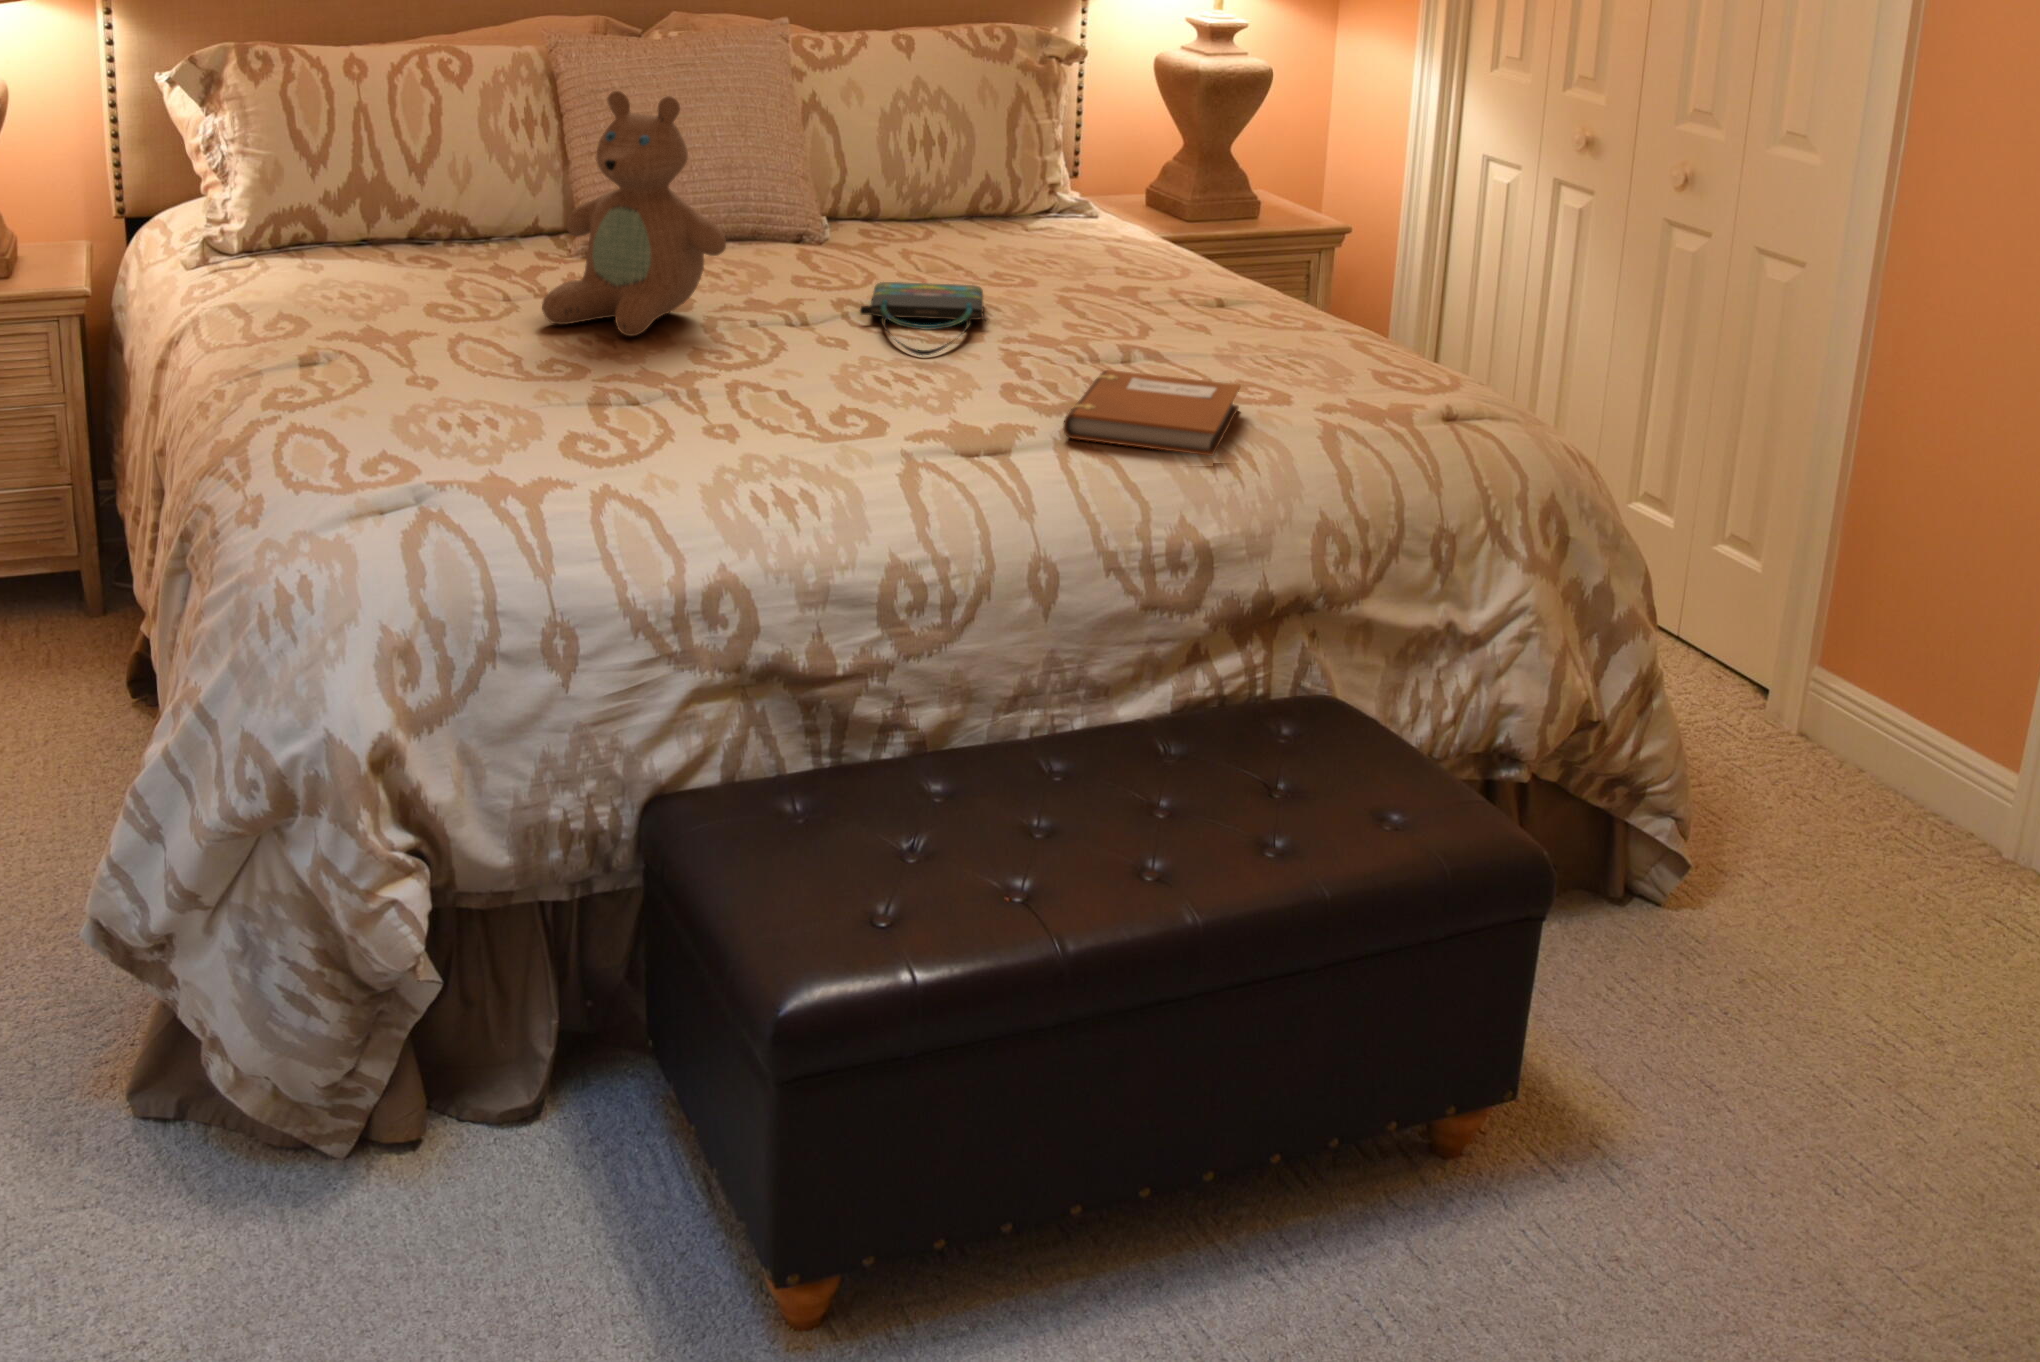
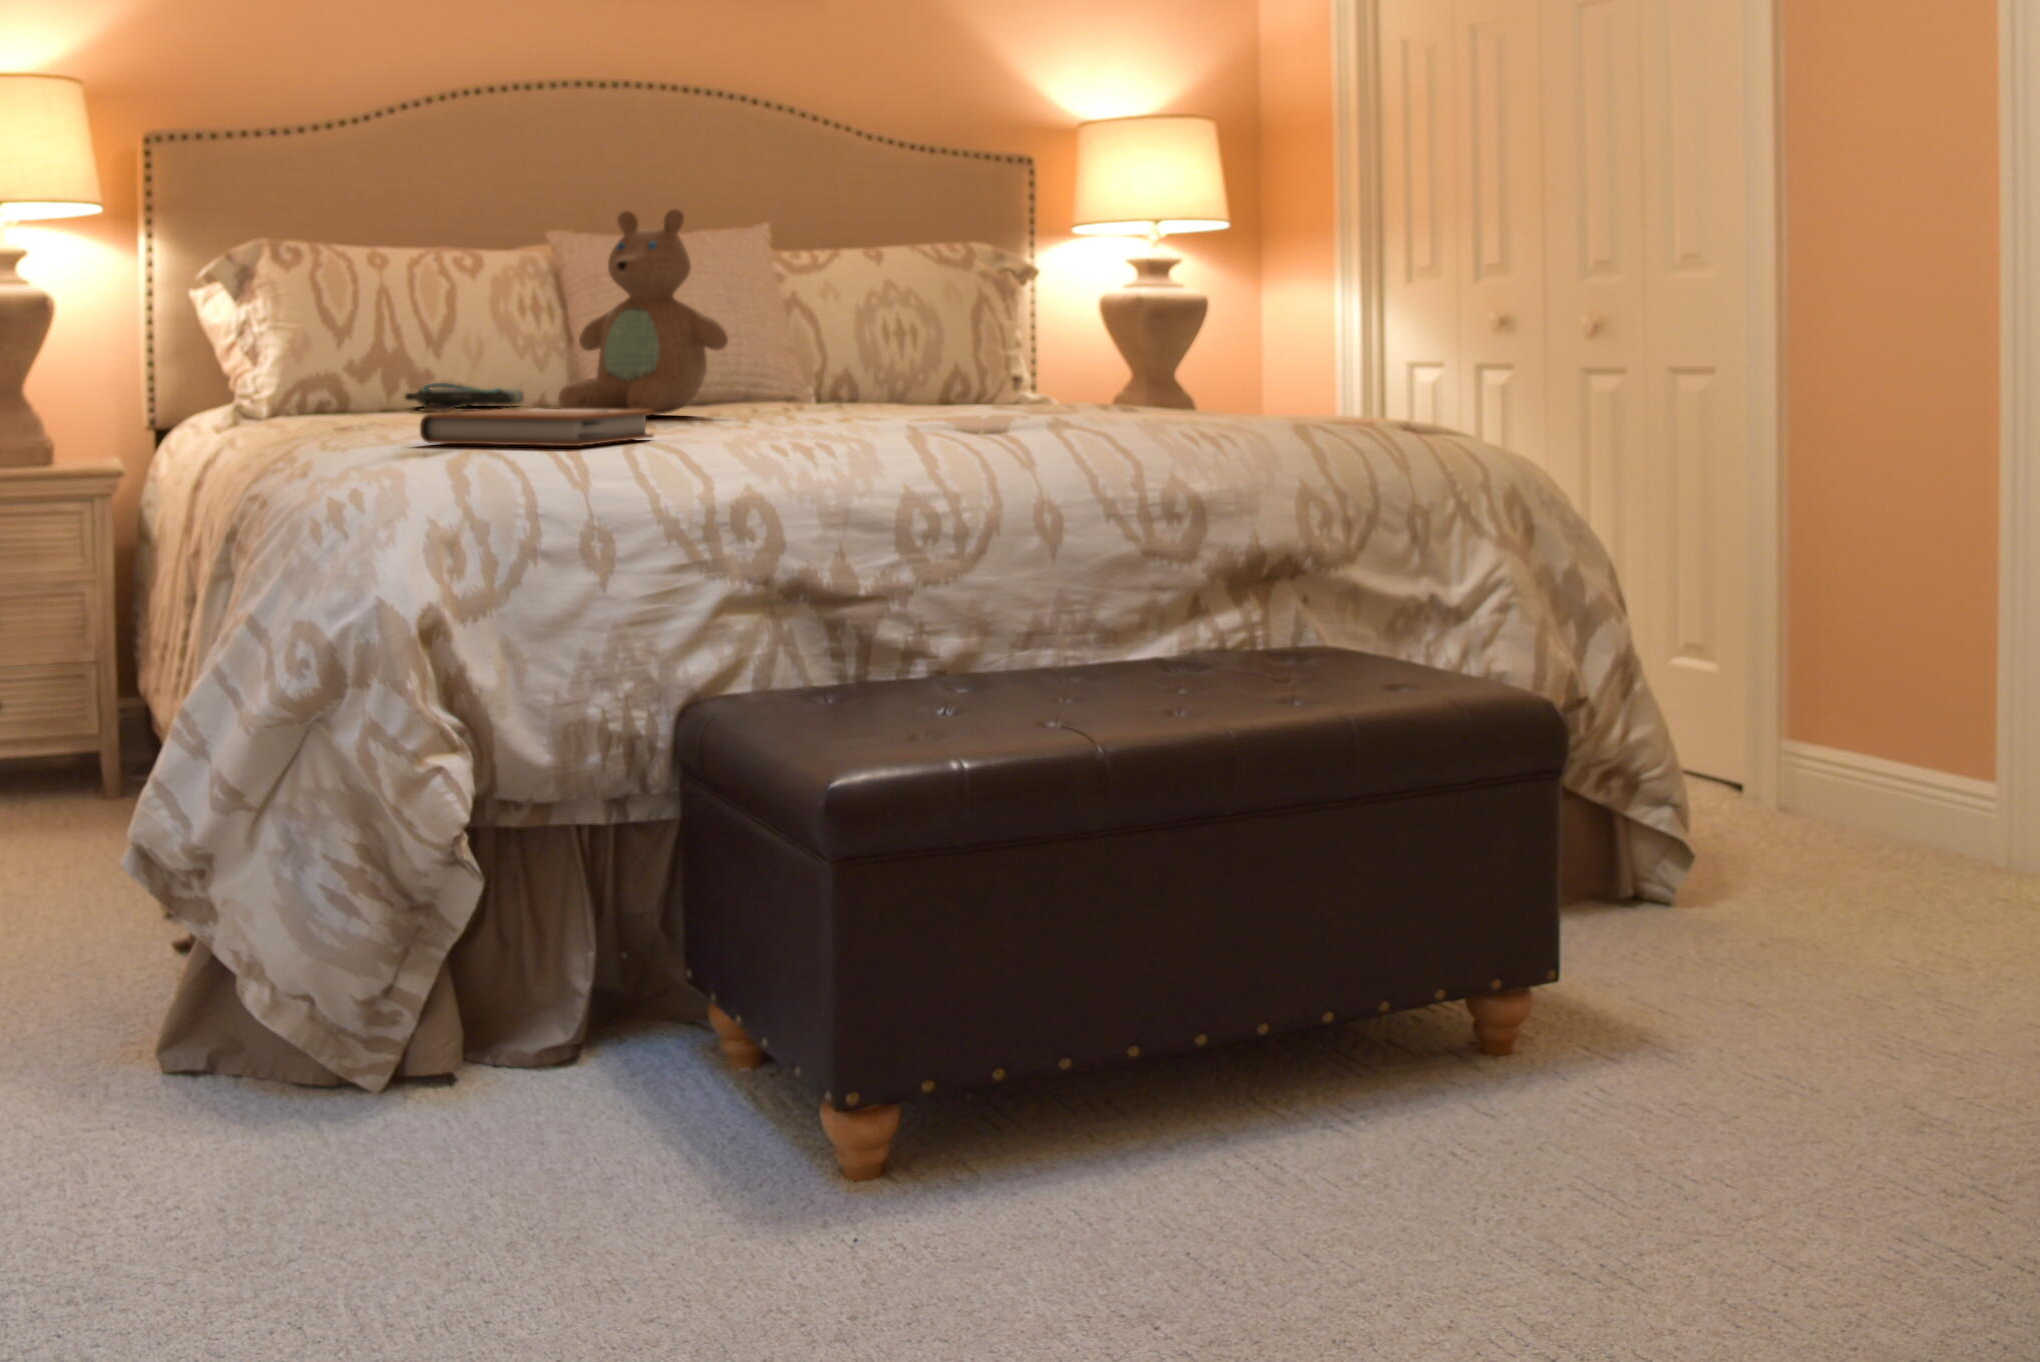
tote bag: present [860,282,987,355] -> present [405,383,524,410]
notebook: present [1063,370,1240,456] -> present [420,408,654,446]

